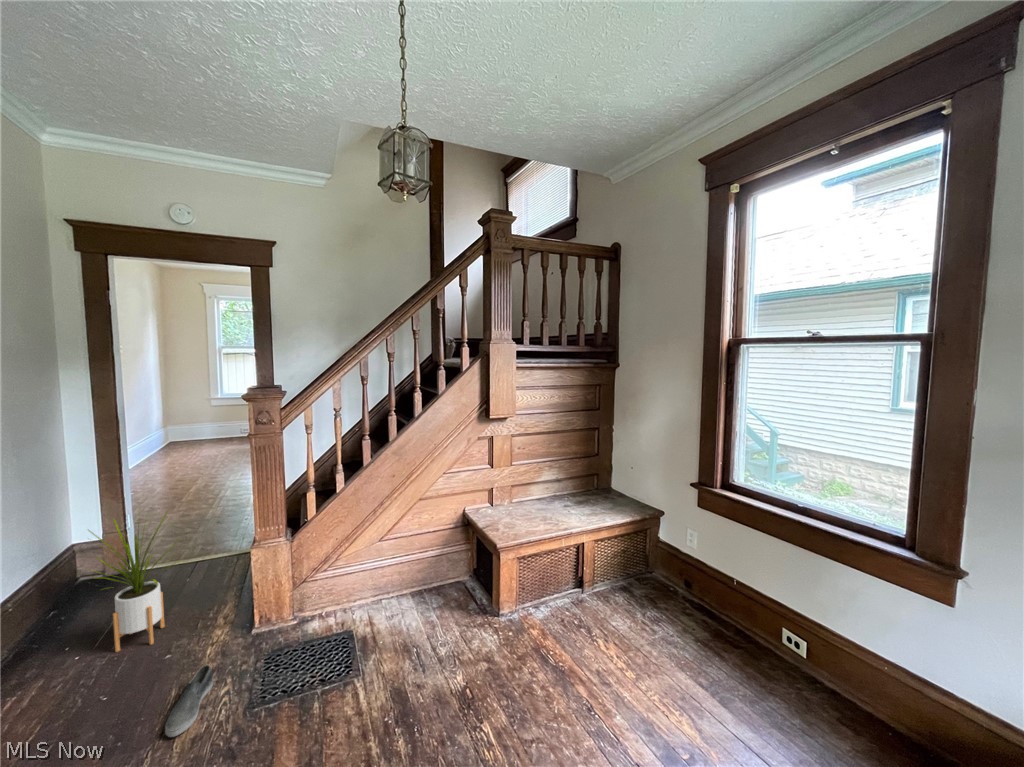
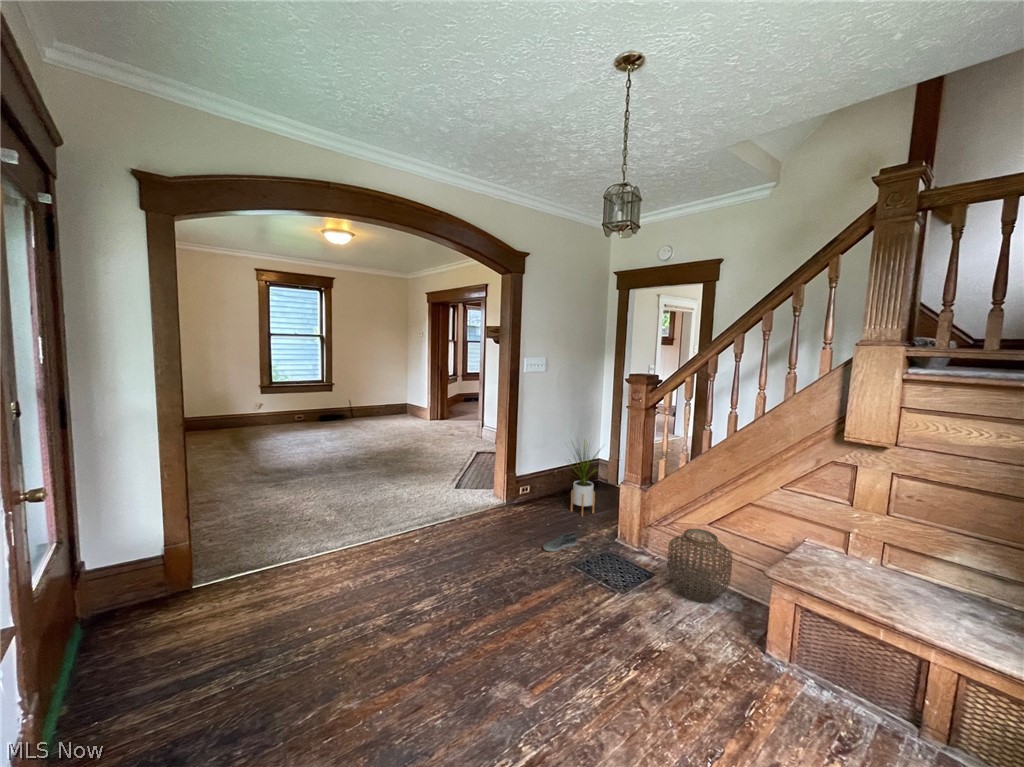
woven basket: none [368,544,433,624] -> present [667,529,732,602]

